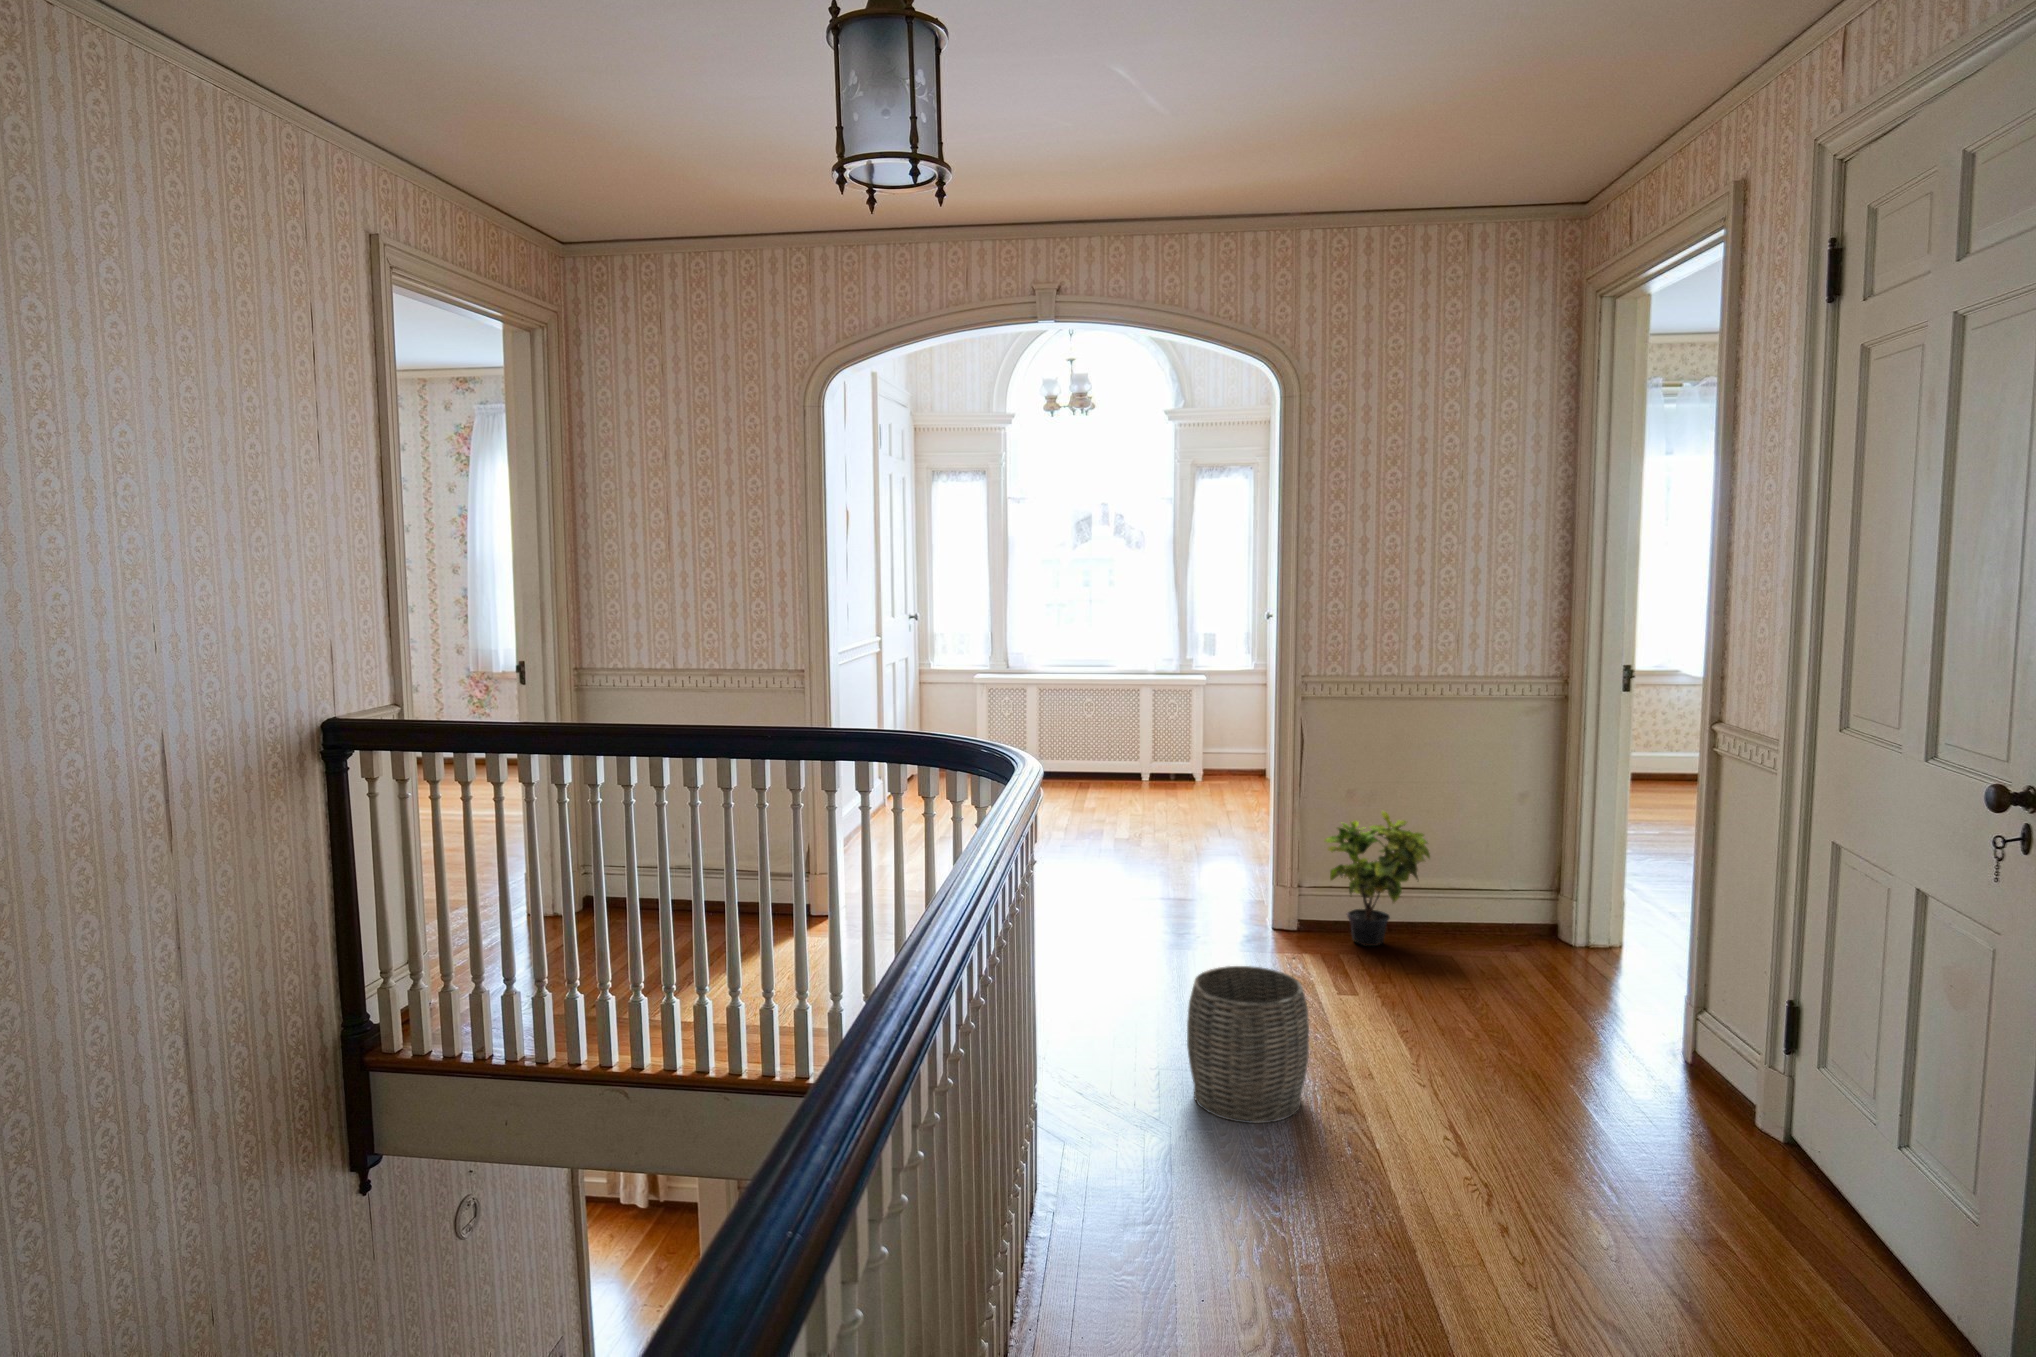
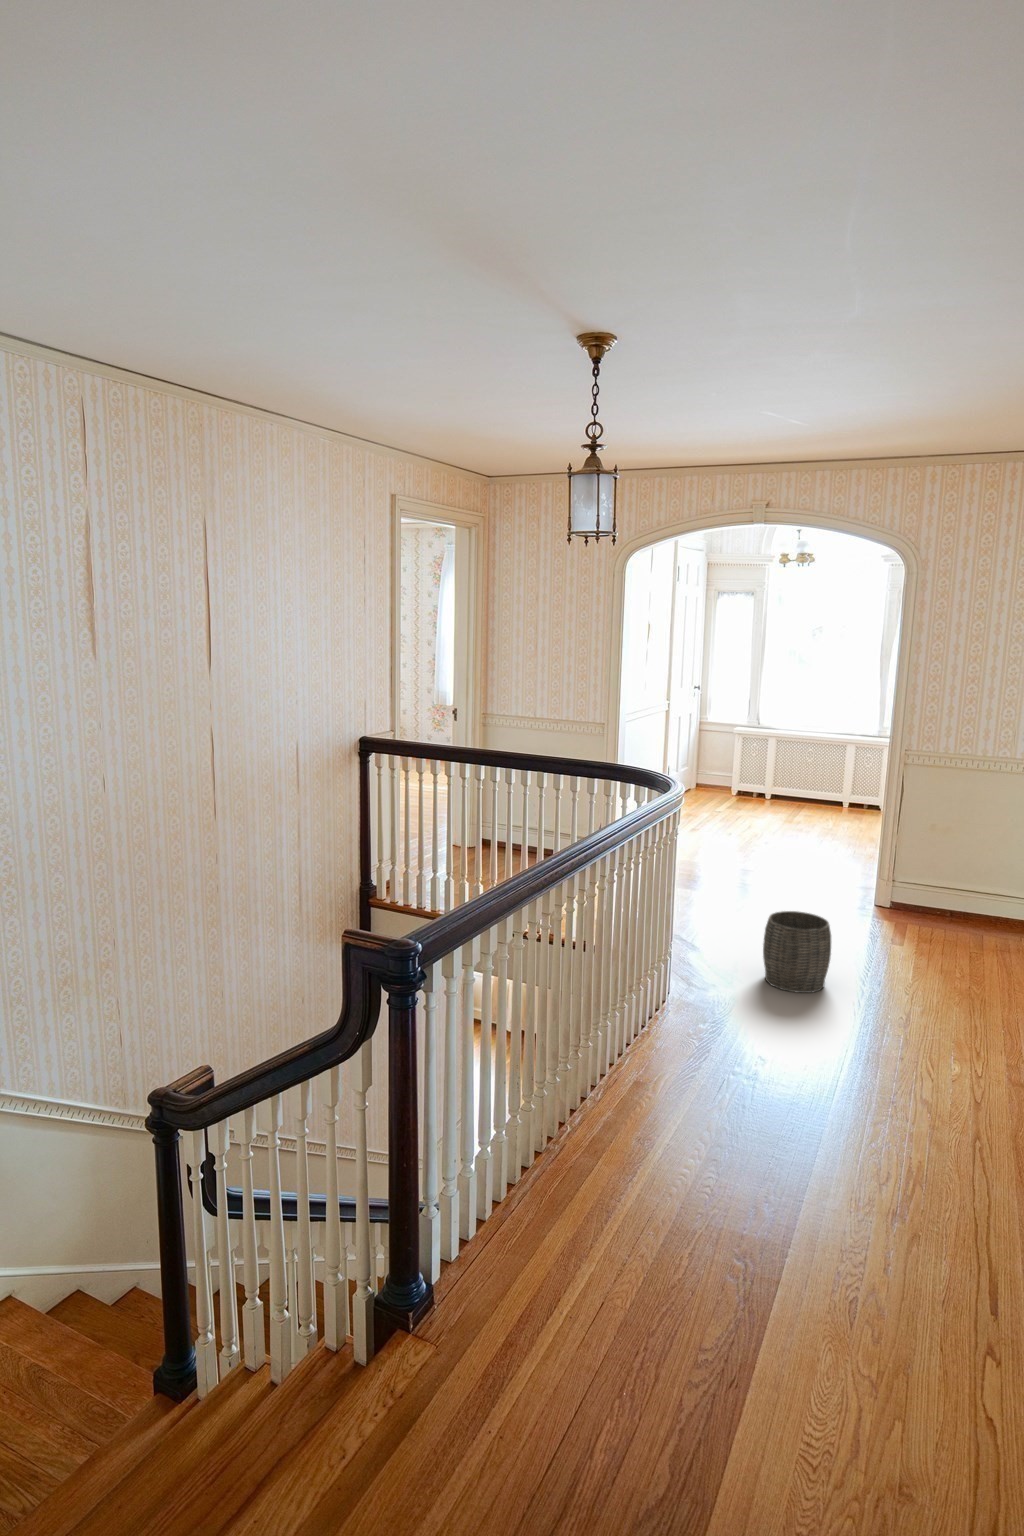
potted plant: present [1325,811,1430,946] -> none [907,841,978,924]

